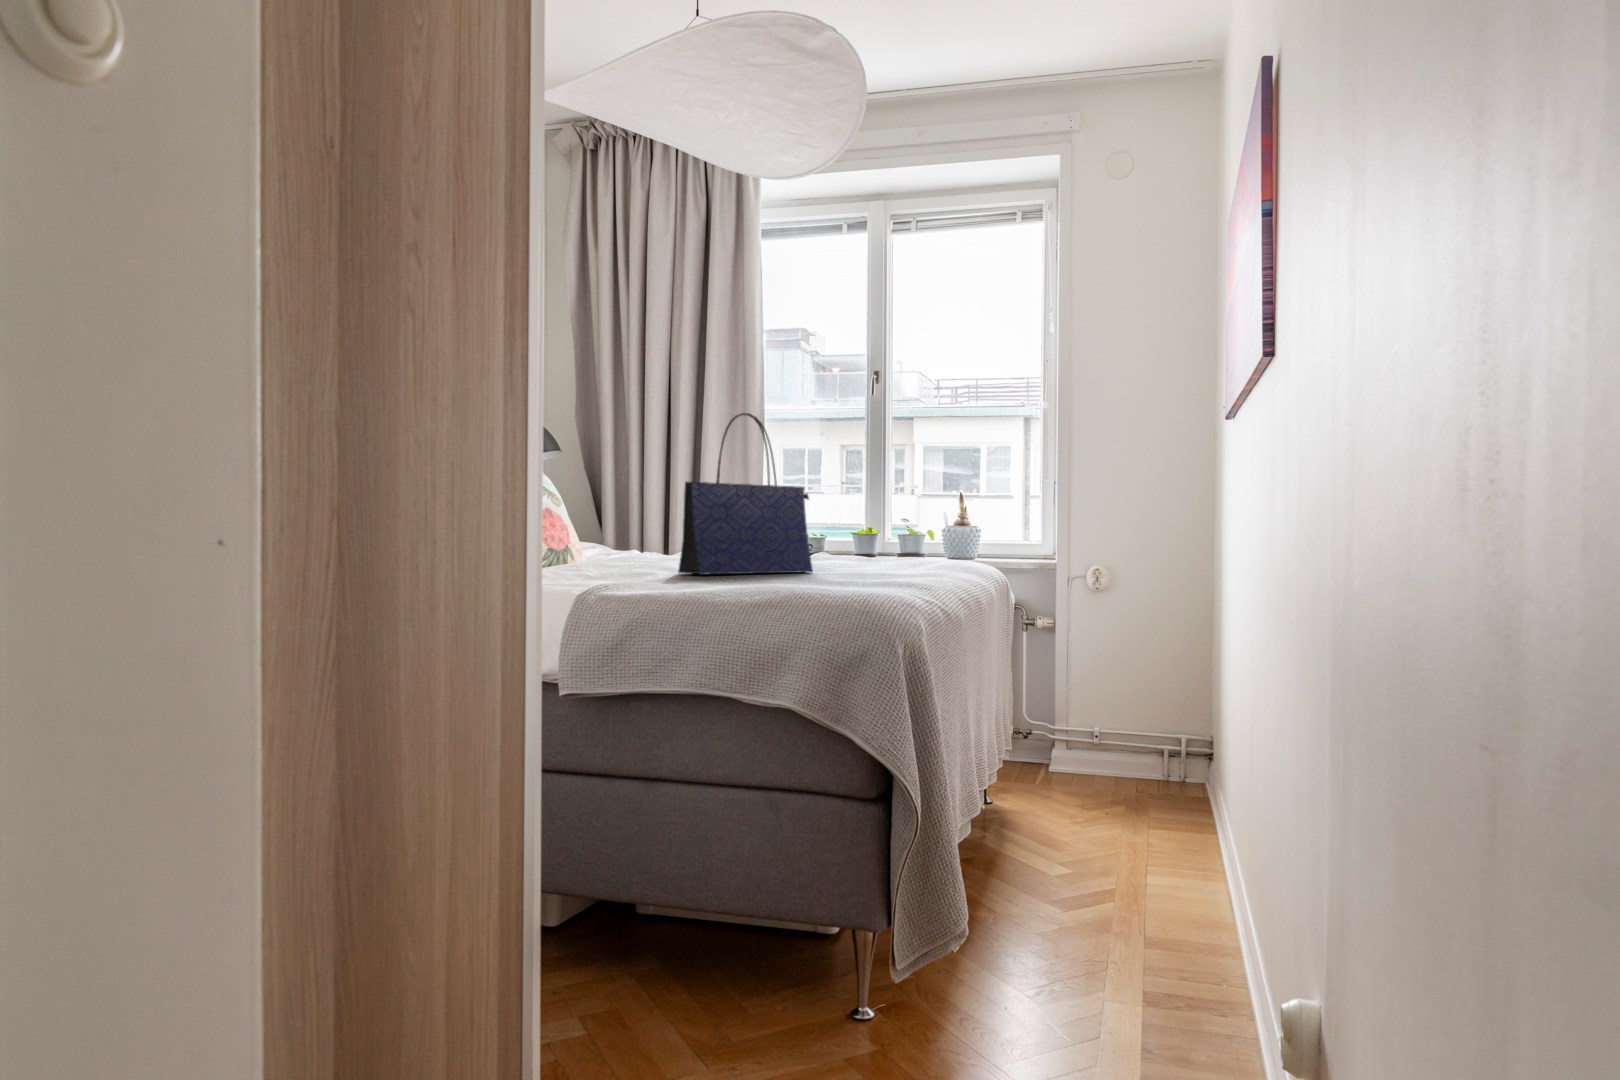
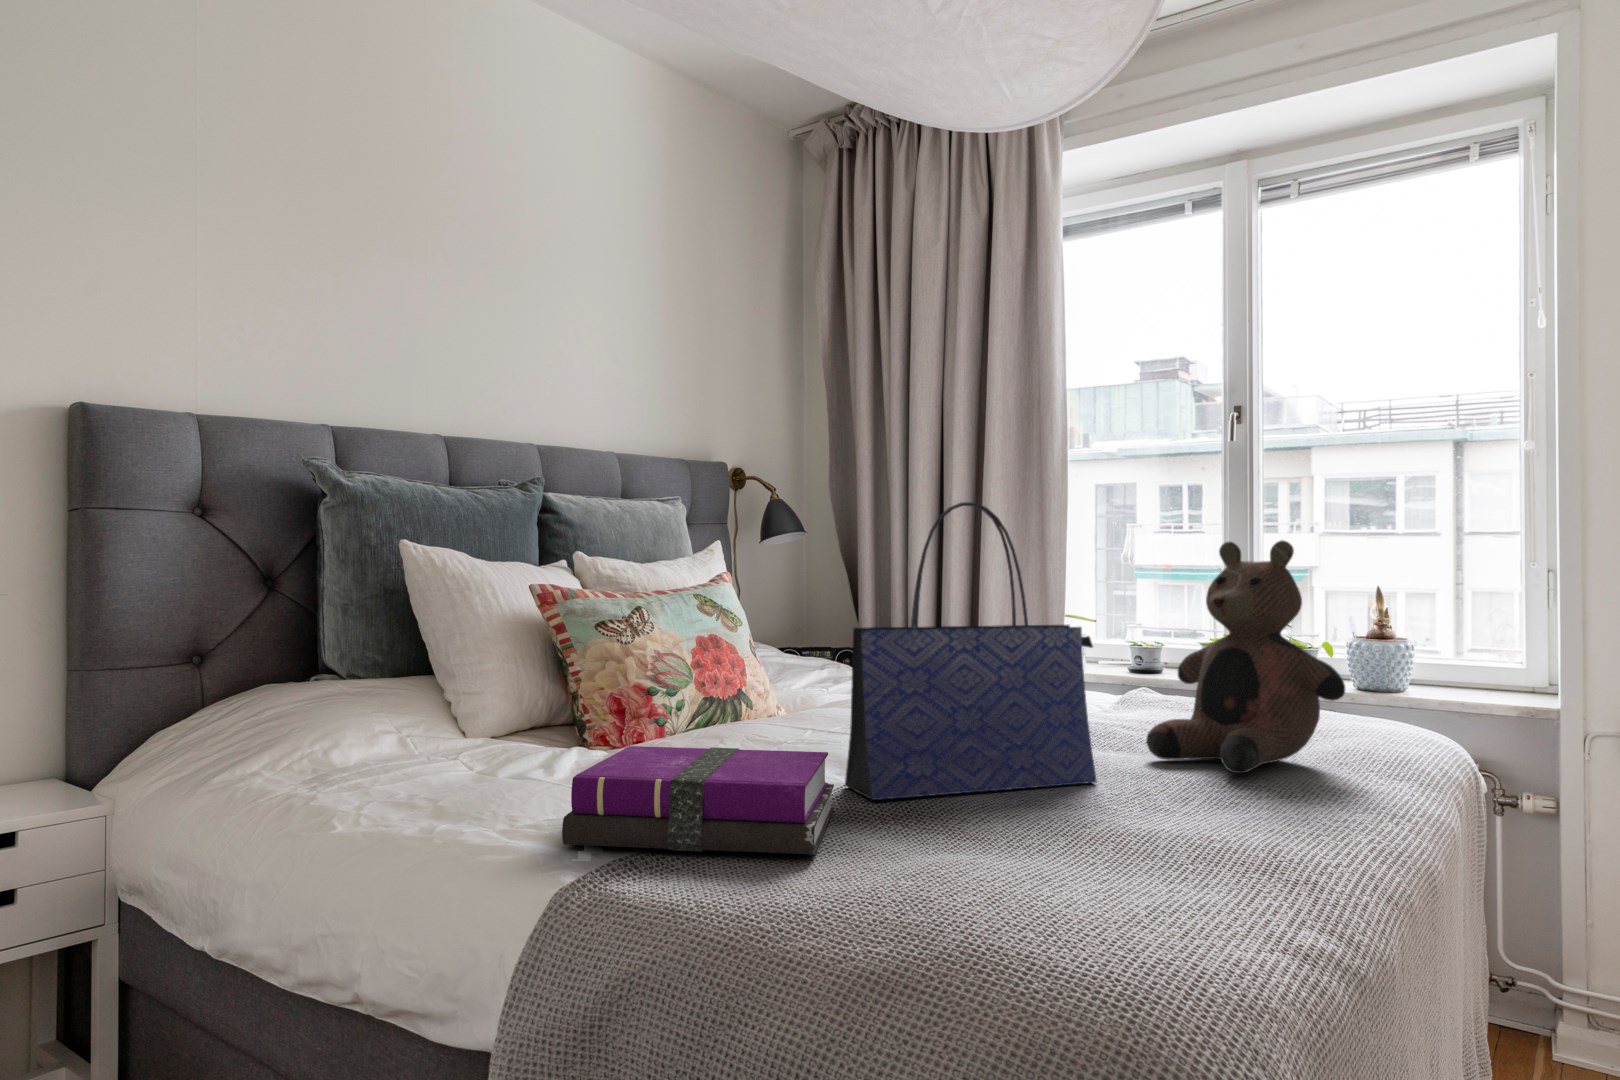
teddy bear: none [835,444,938,569] -> present [1146,540,1345,773]
notebook: none [559,544,694,581] -> present [562,746,834,854]

